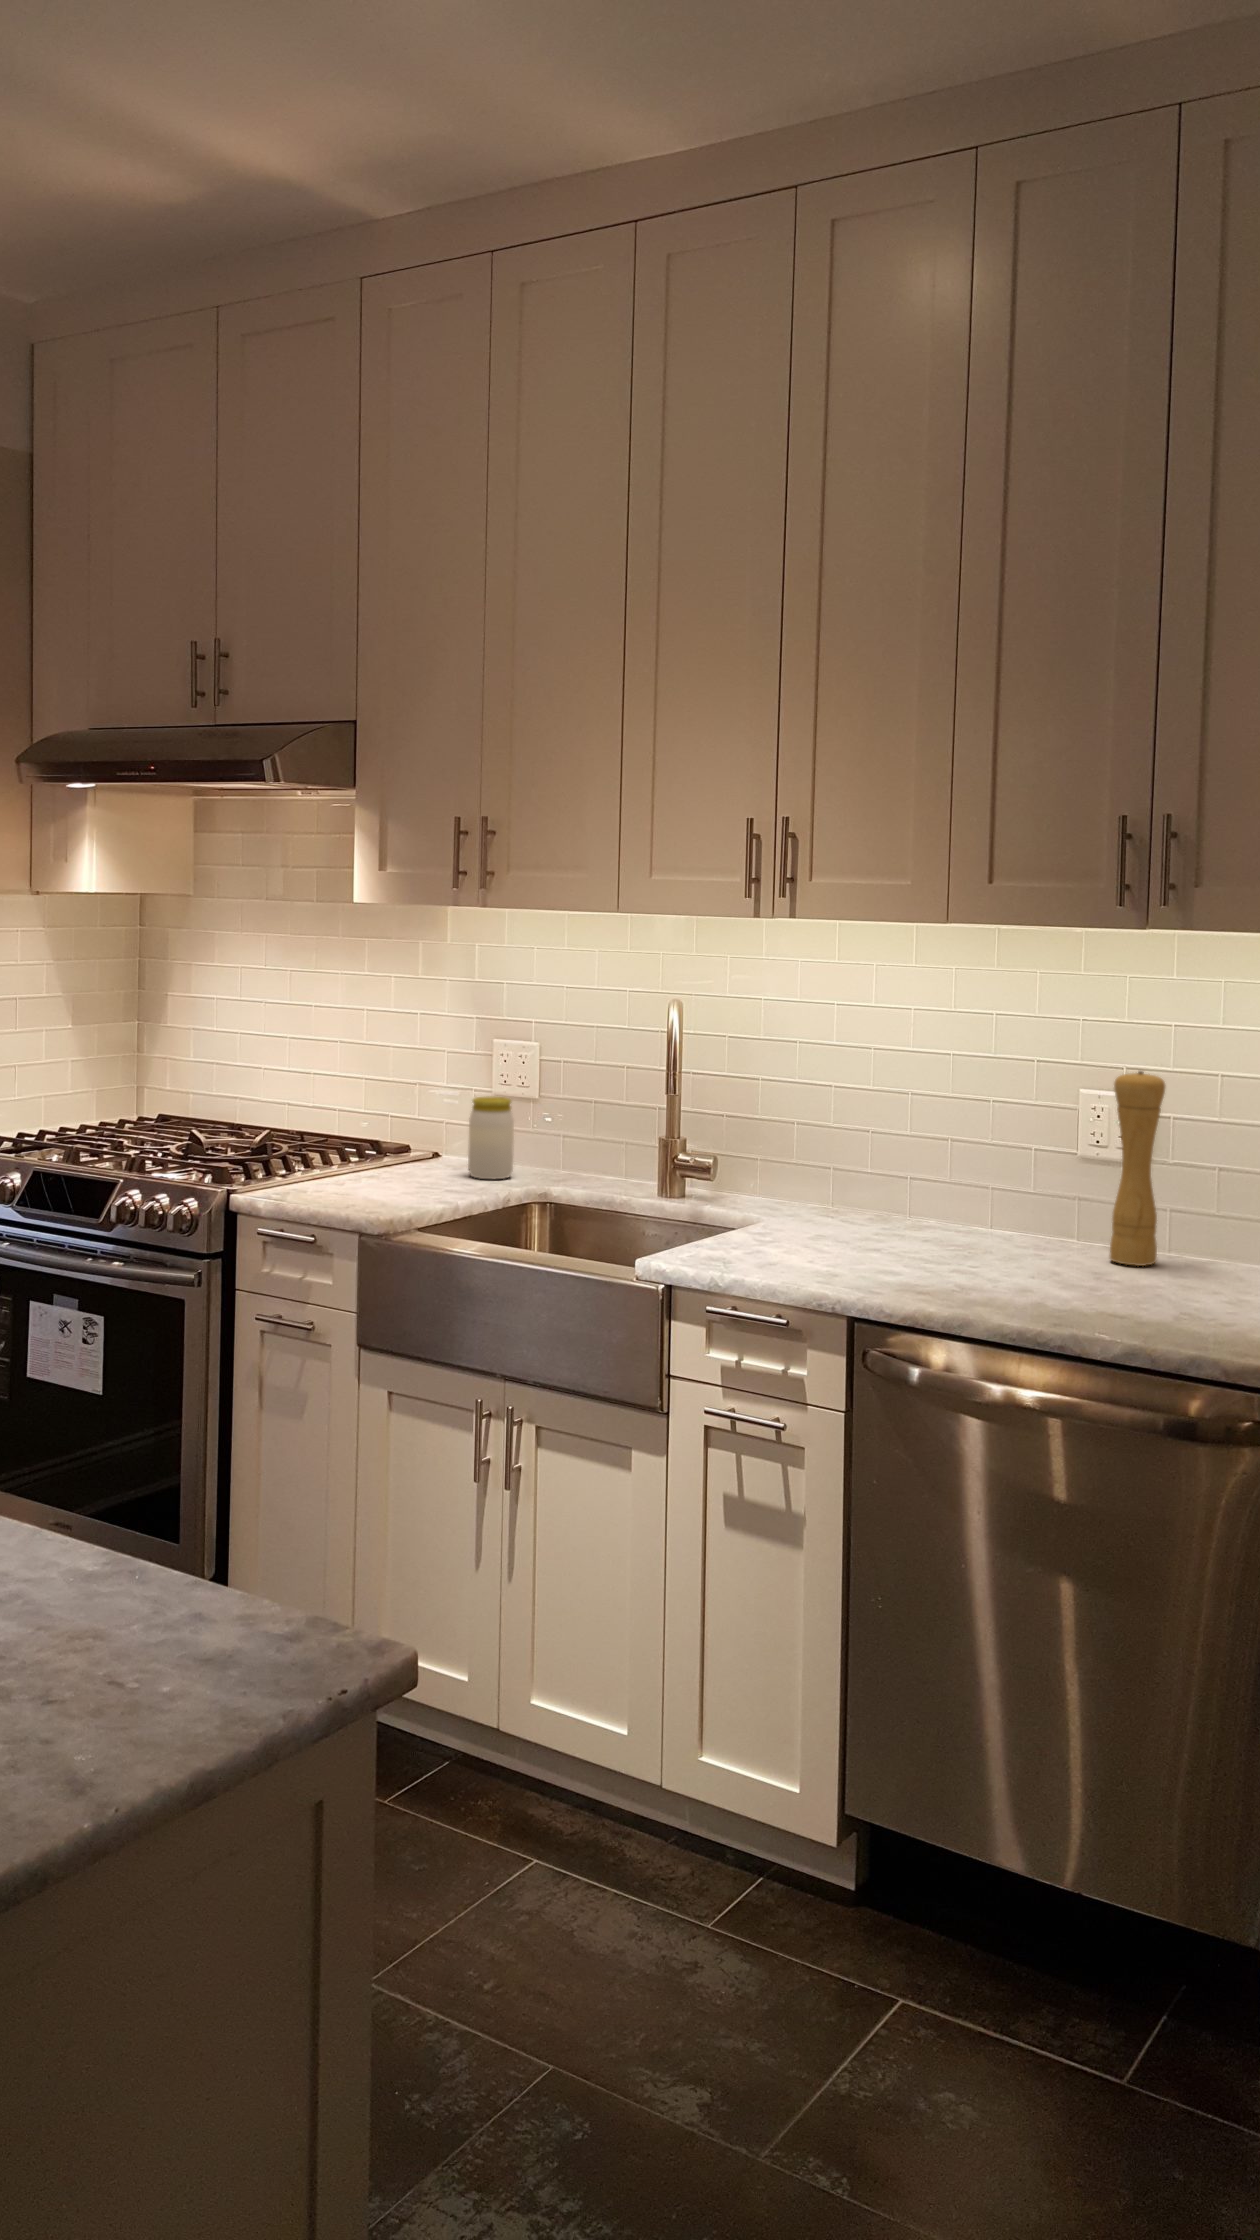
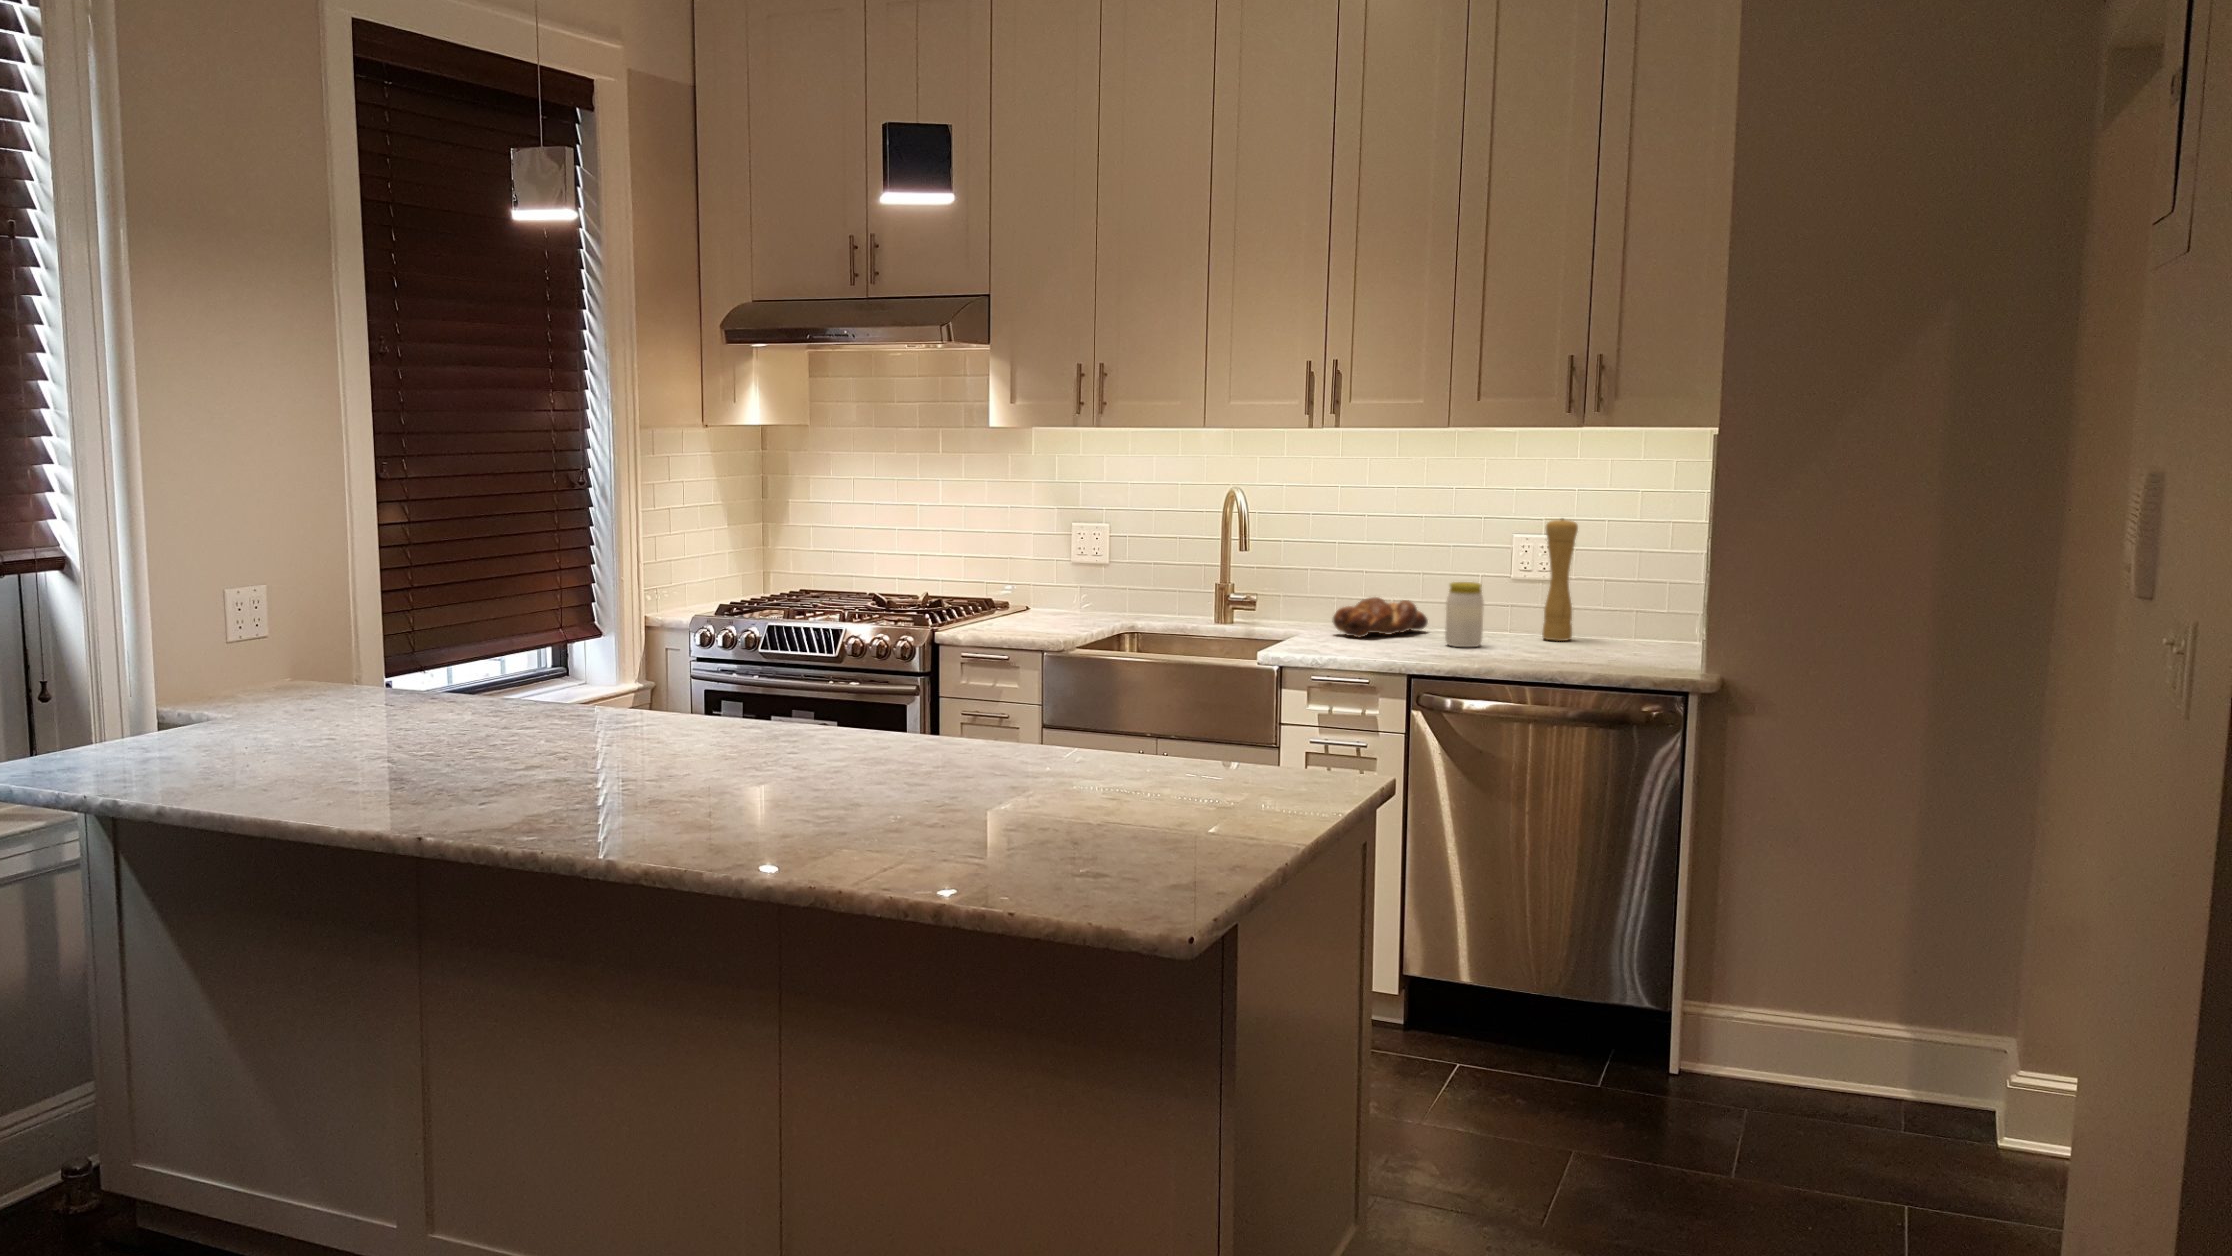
jar: present [468,1096,514,1179] -> present [1445,582,1484,647]
bread loaf: none [792,1177,944,1241] -> present [1332,597,1428,637]

